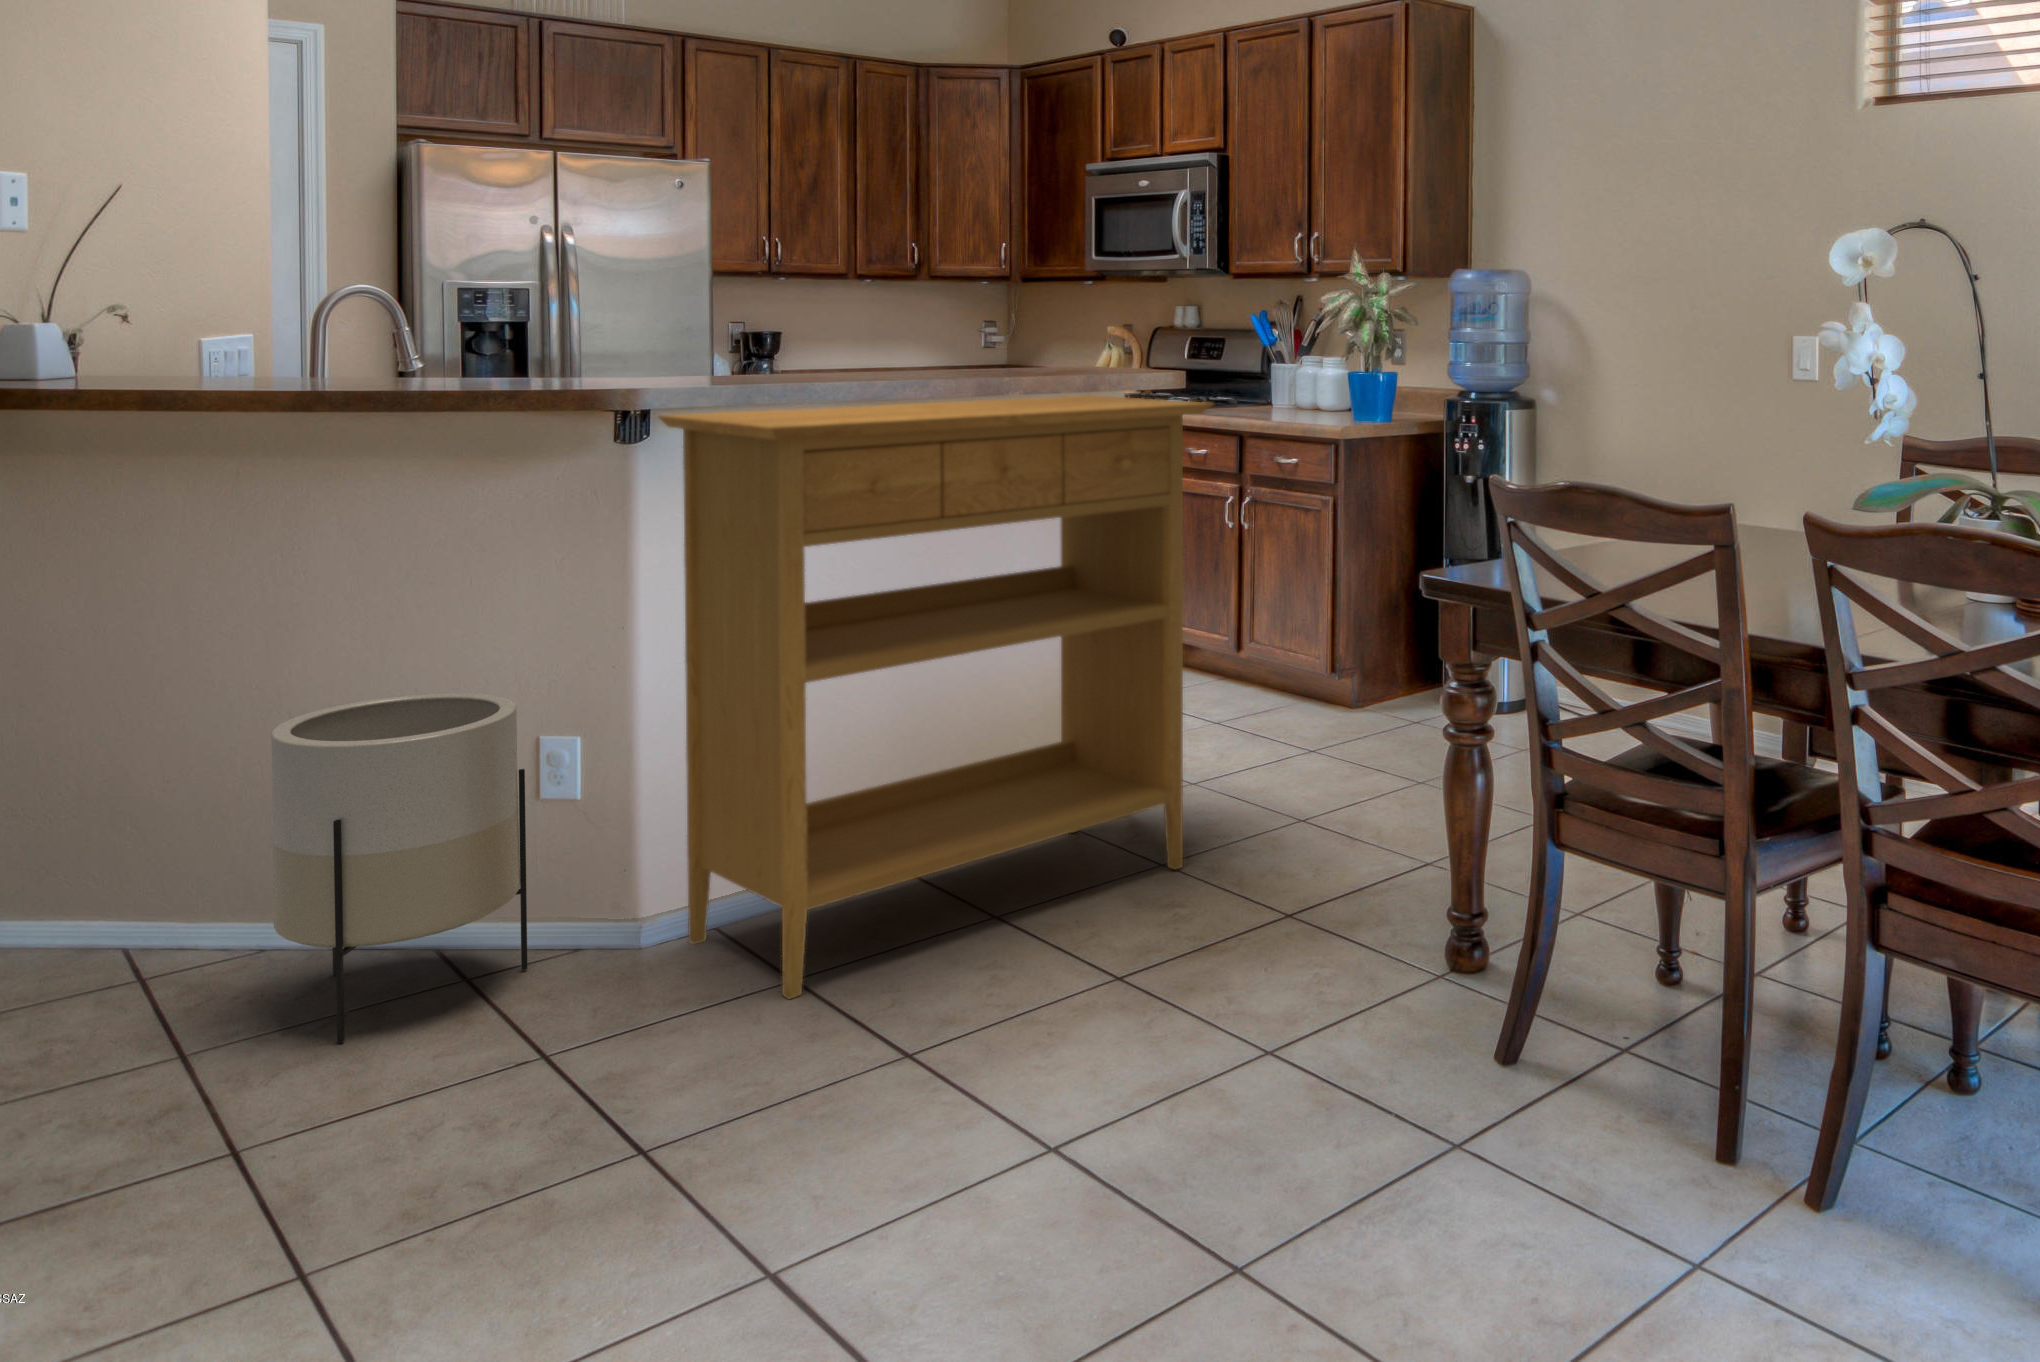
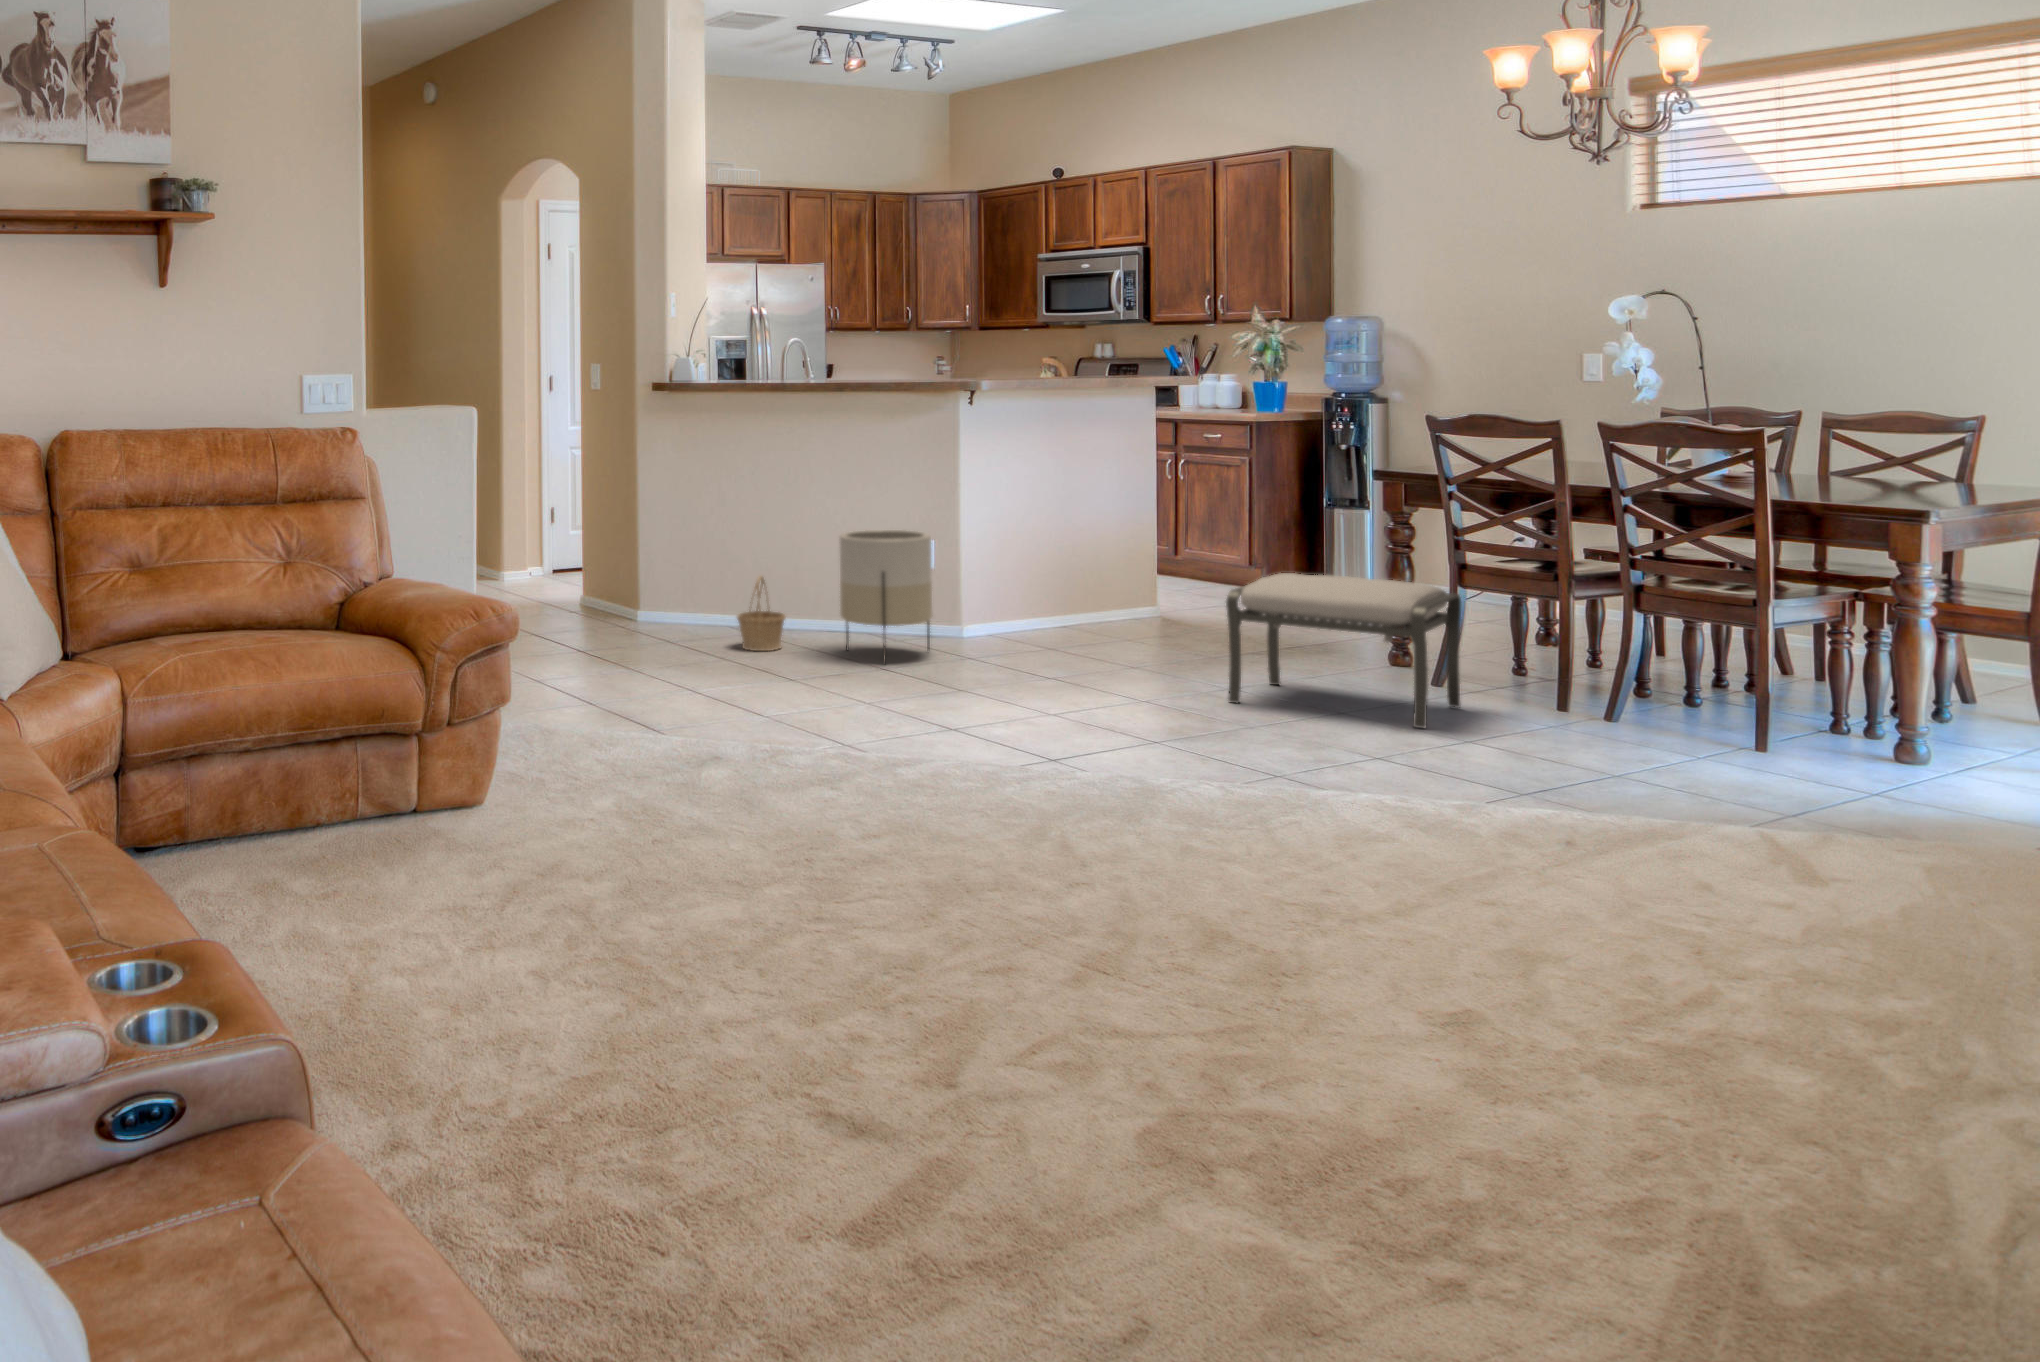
console table: present [658,395,1213,999] -> none [978,395,1233,664]
basket: none [51,809,199,999] -> present [737,576,785,651]
ottoman: none [1024,816,1537,1277] -> present [1226,573,1461,728]

